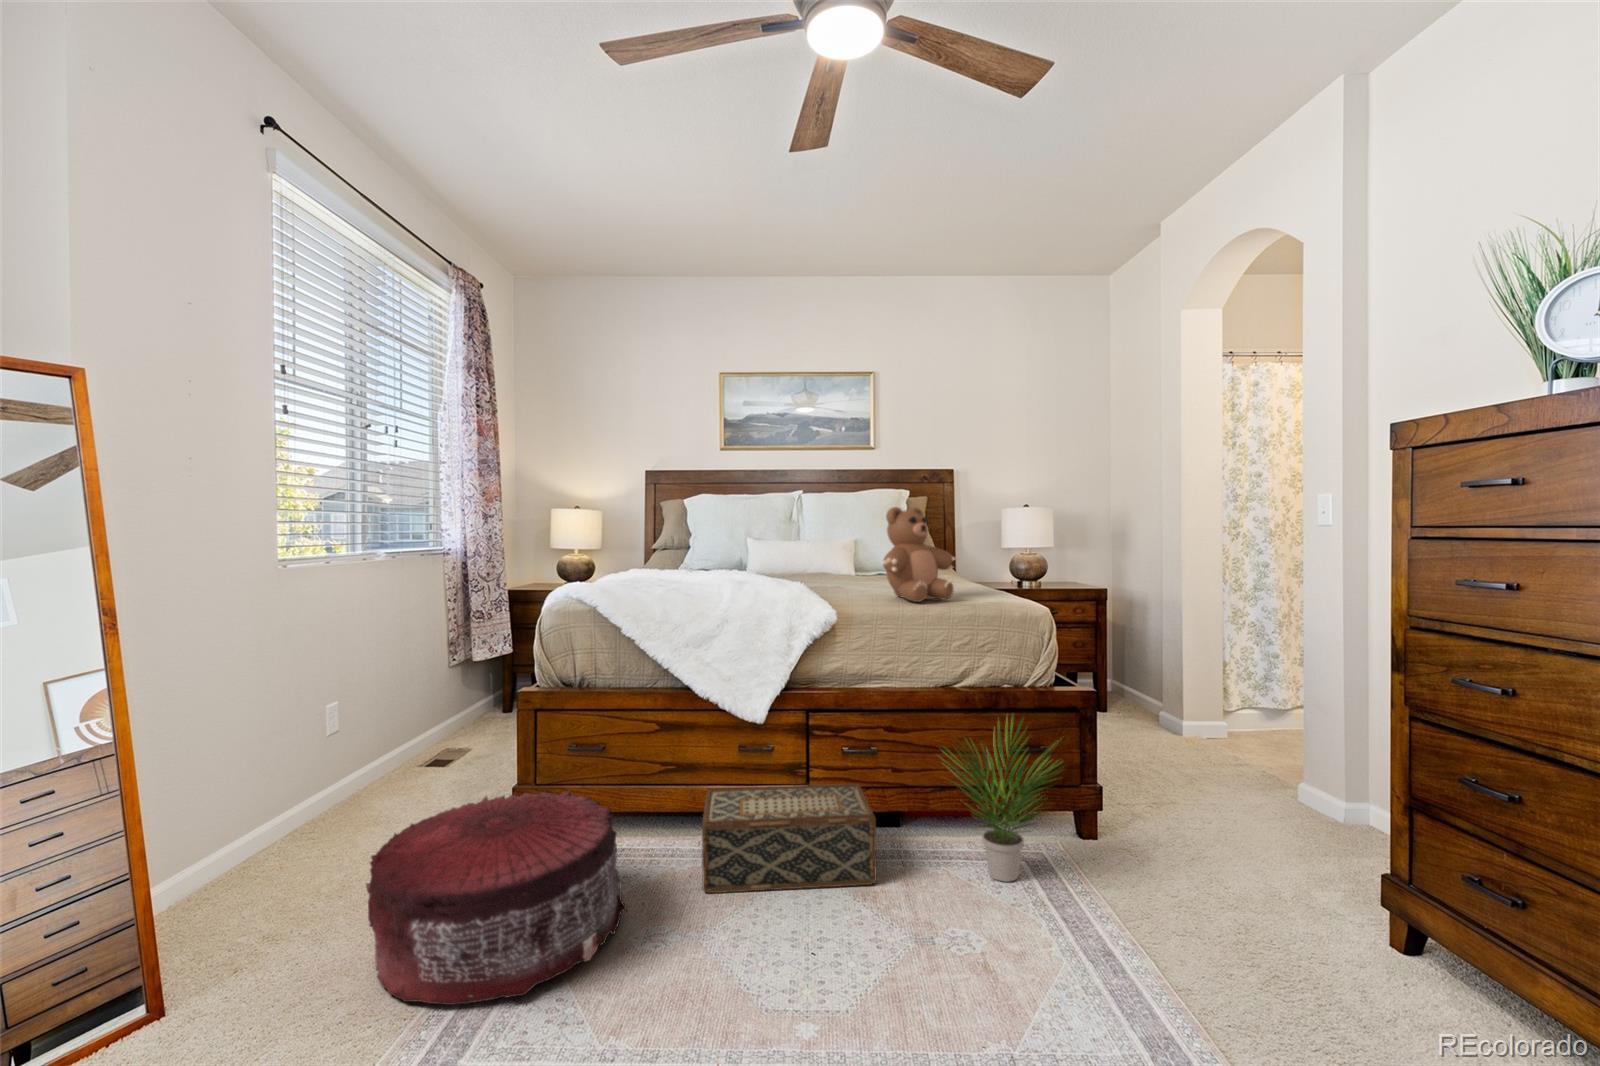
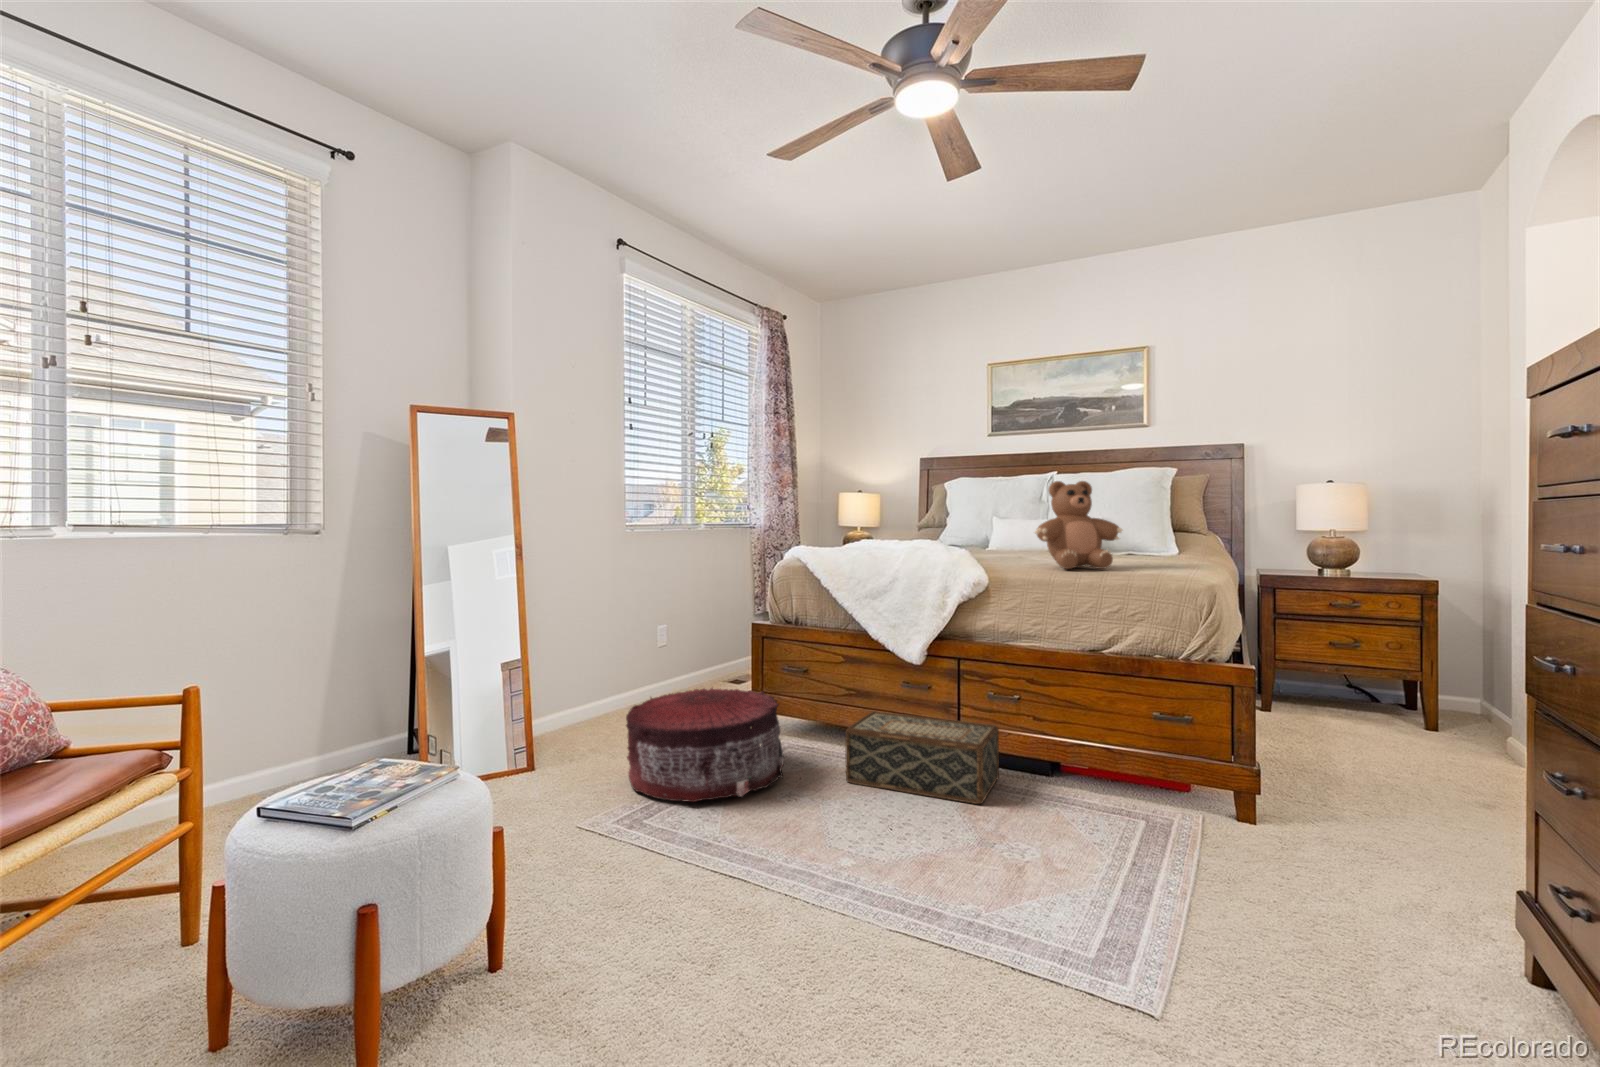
potted plant: present [944,715,1062,882] -> none [1036,677,1183,829]

